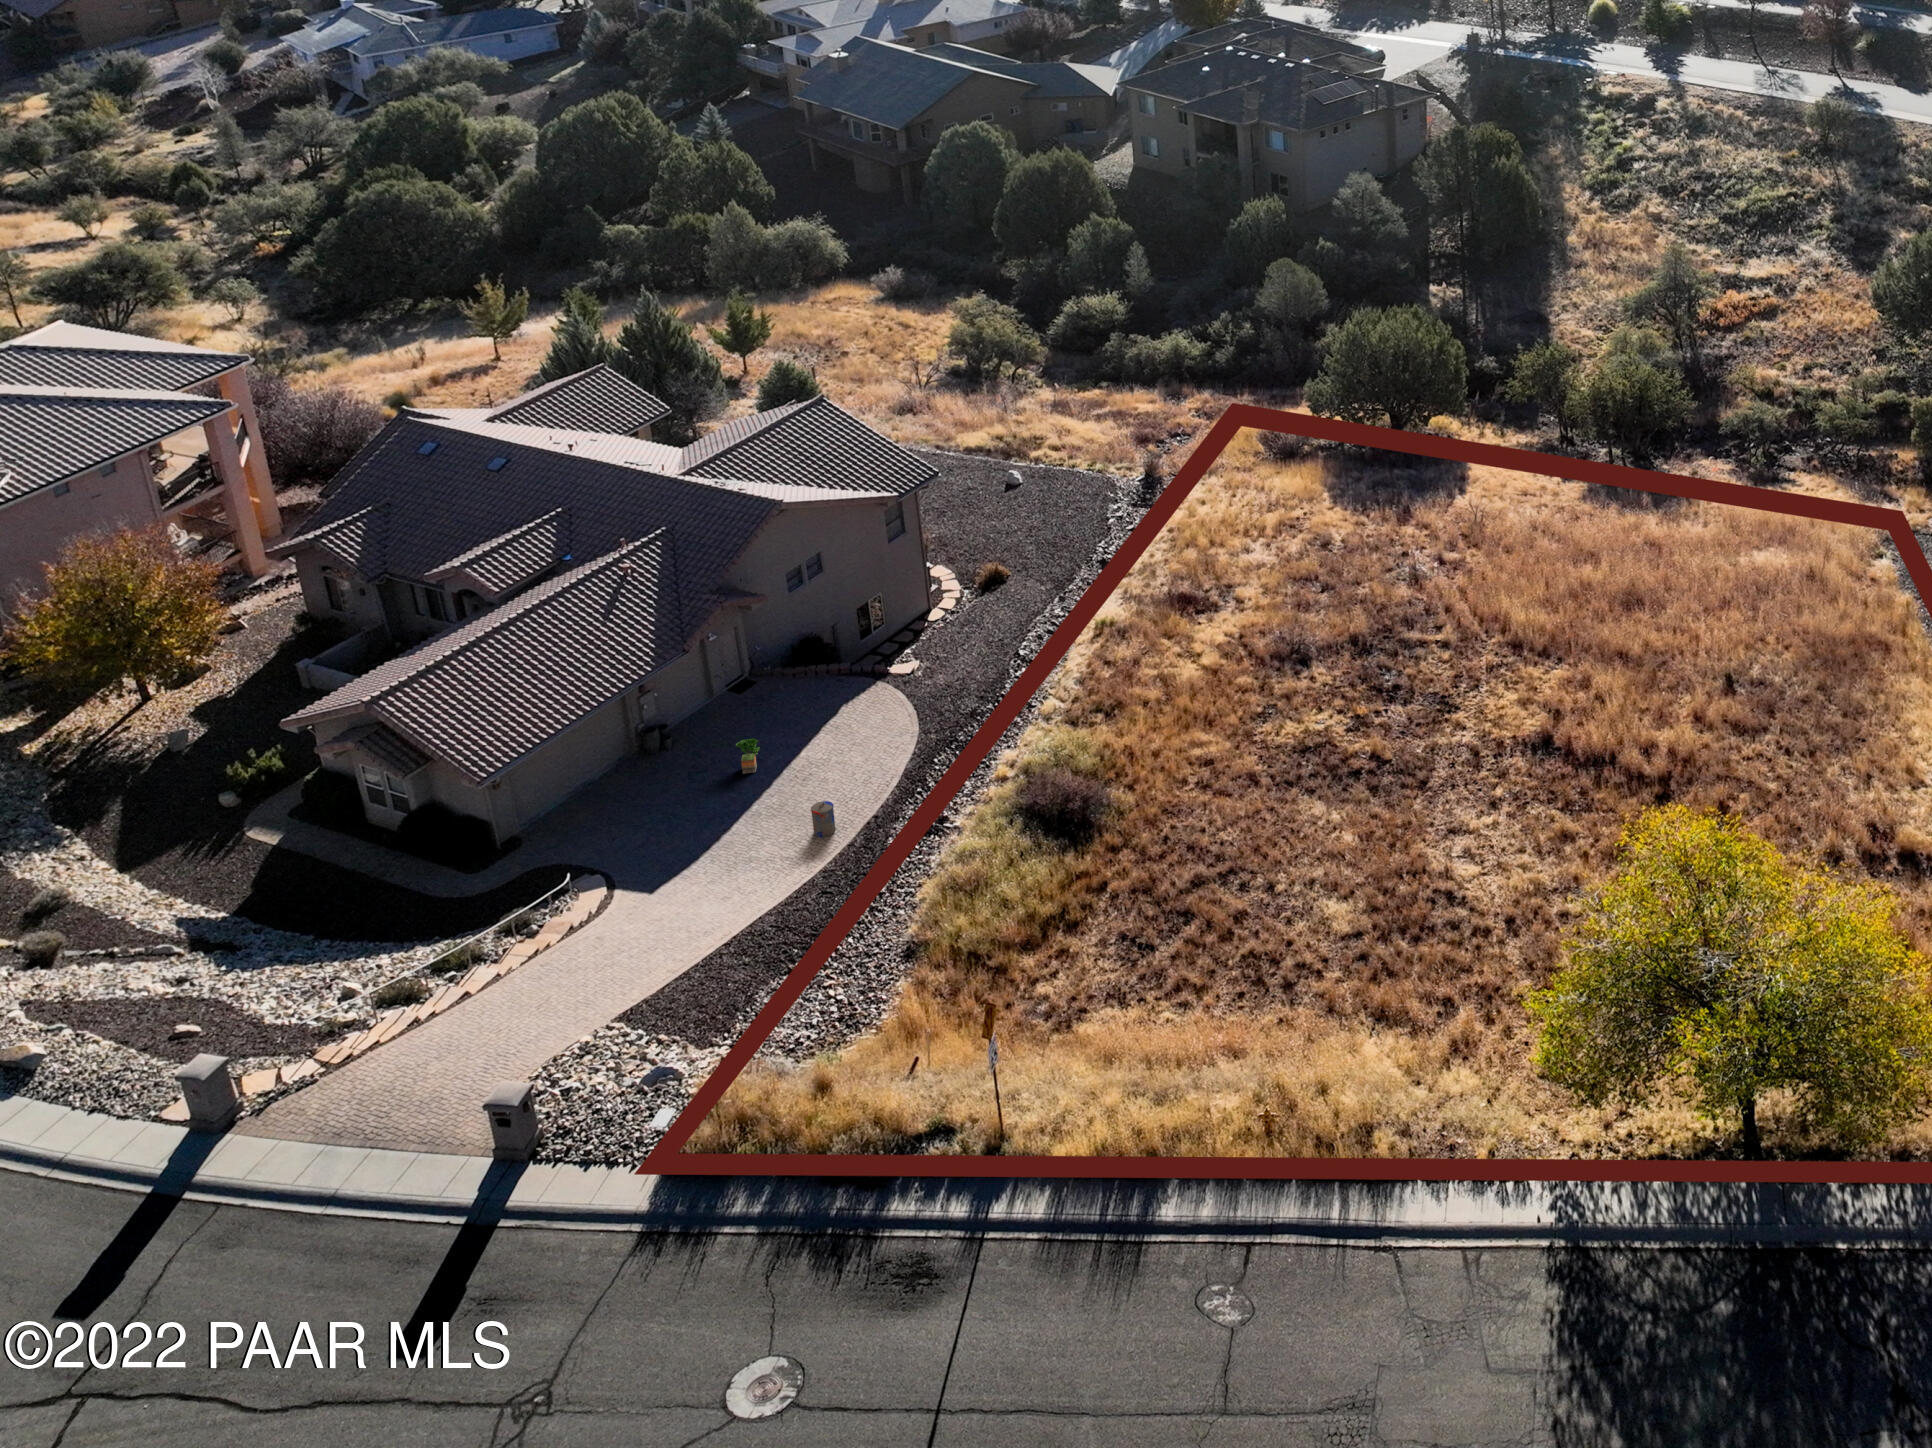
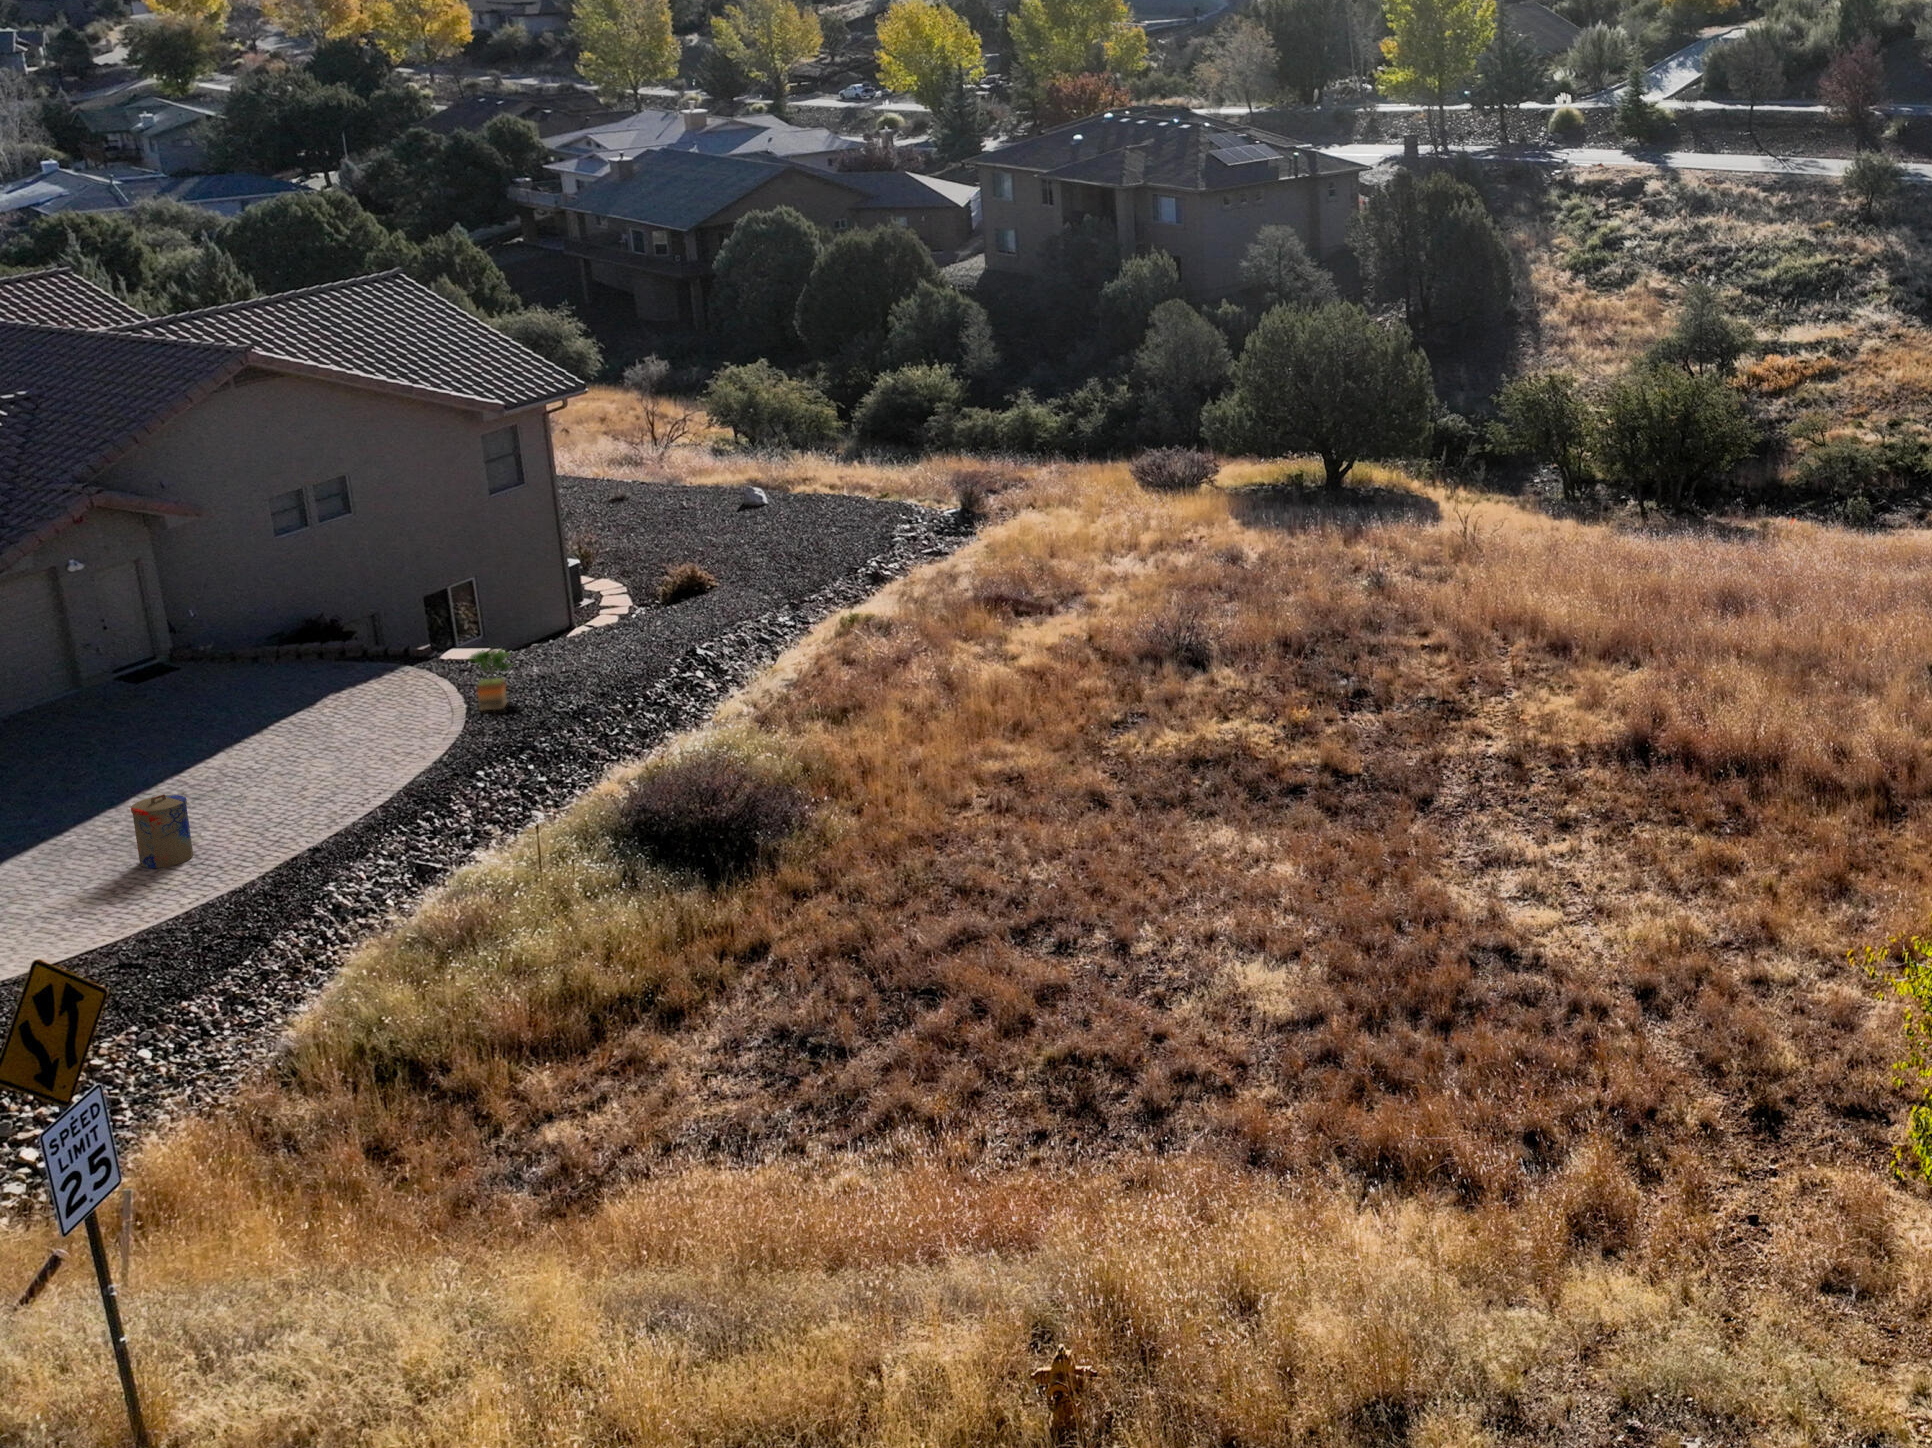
potted tree: present [736,738,760,774] -> present [469,649,512,711]

